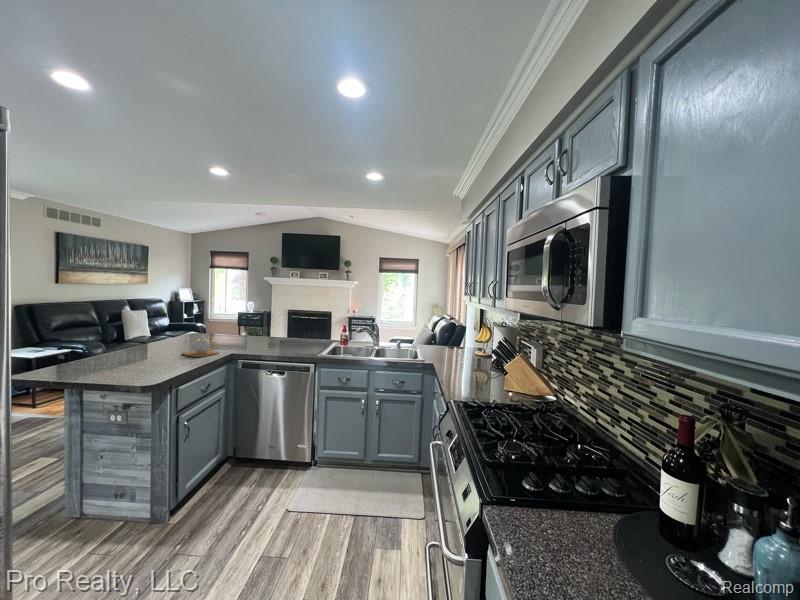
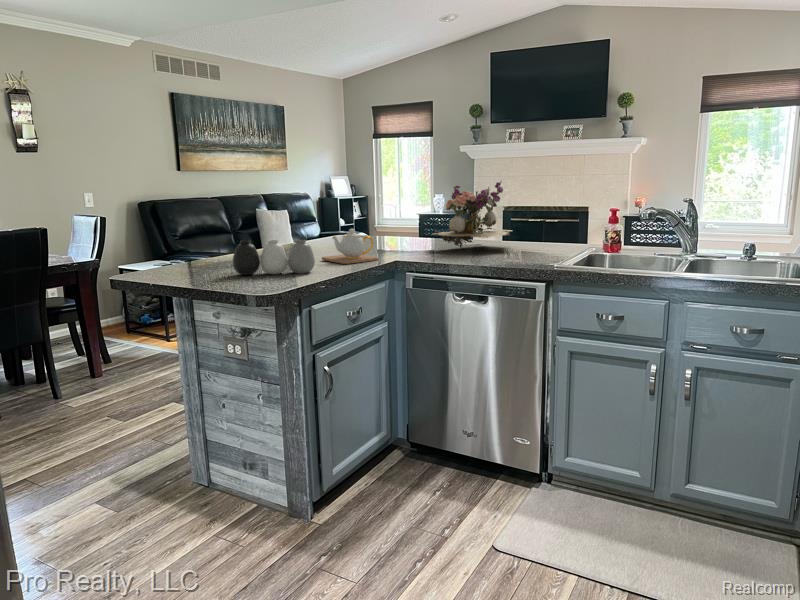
flower arrangement: none [251,308,297,344] -> present [433,180,512,248]
vase: none [119,345,178,368] -> present [233,240,315,275]

